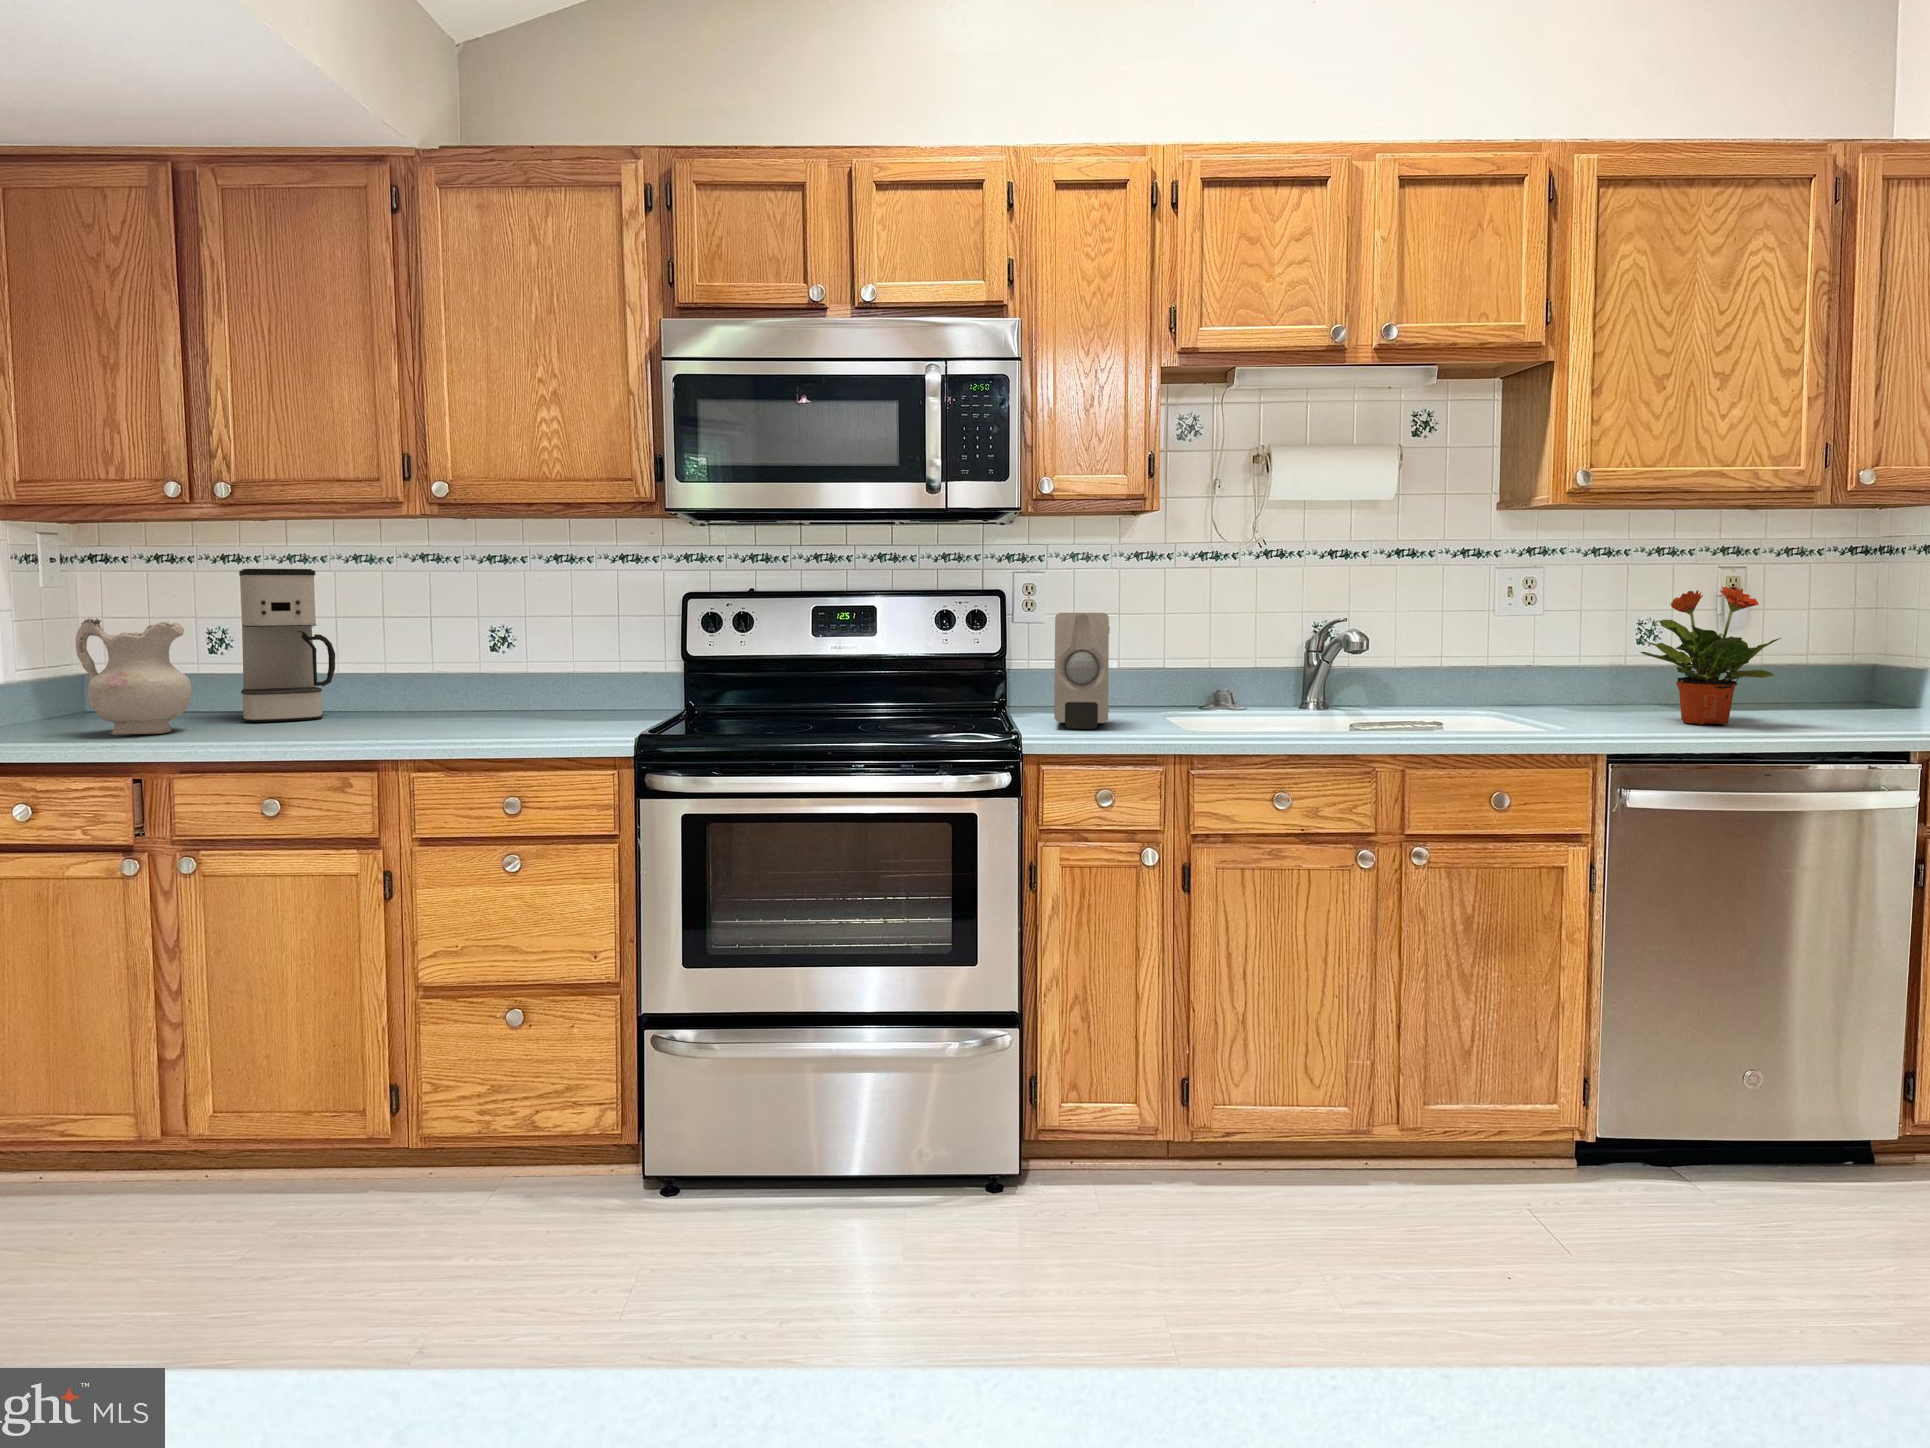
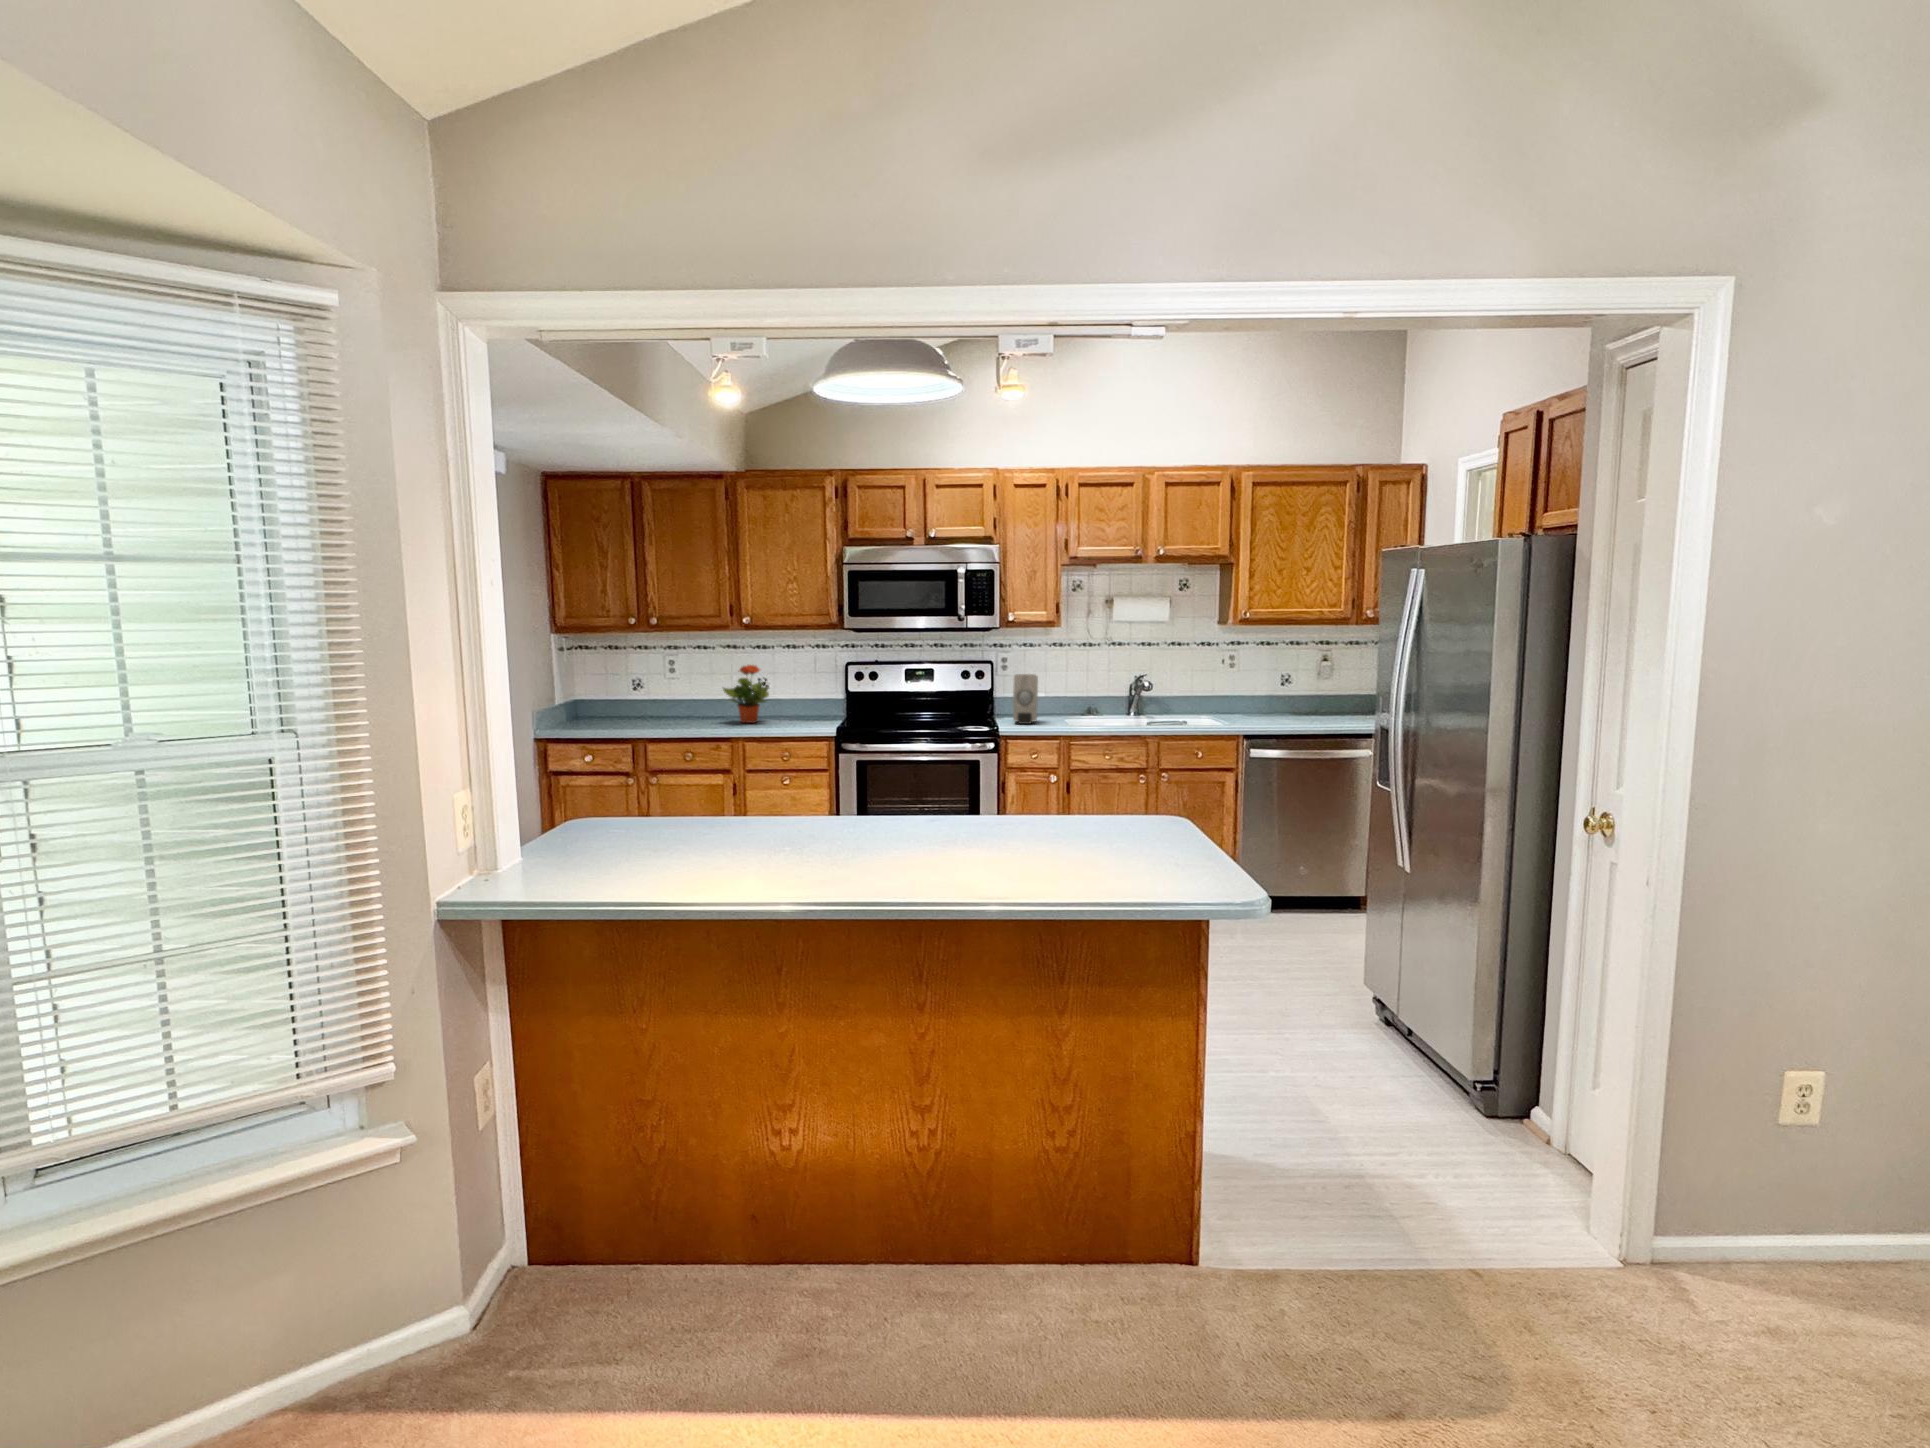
coffee maker: present [239,569,335,722] -> none [648,652,691,721]
potted plant: present [1640,587,1781,724] -> present [723,665,769,723]
ceramic pitcher: present [76,619,191,735] -> none [595,677,641,727]

